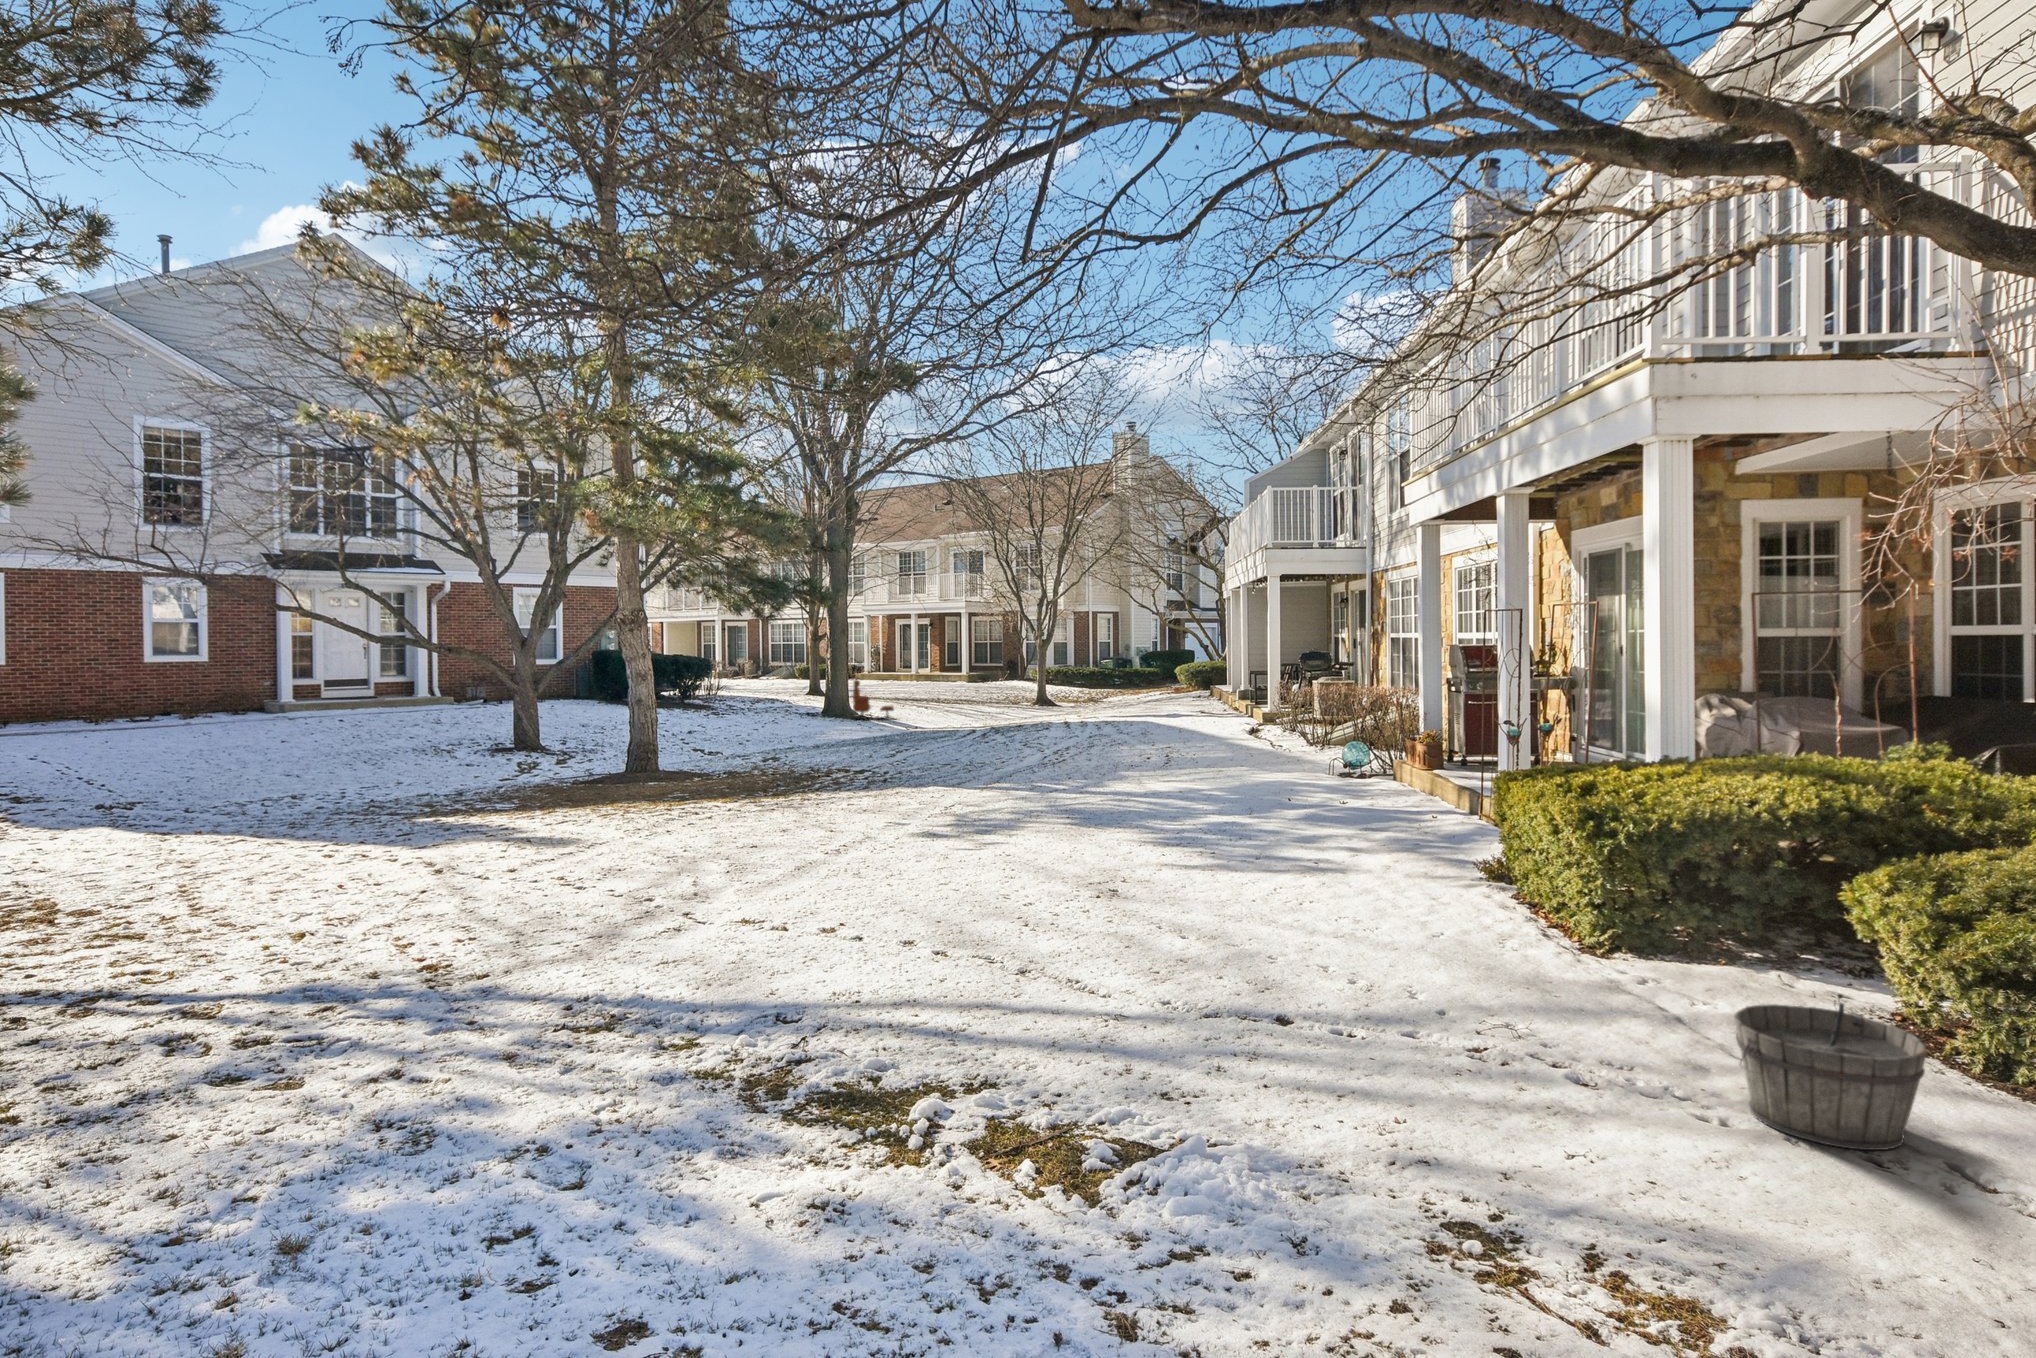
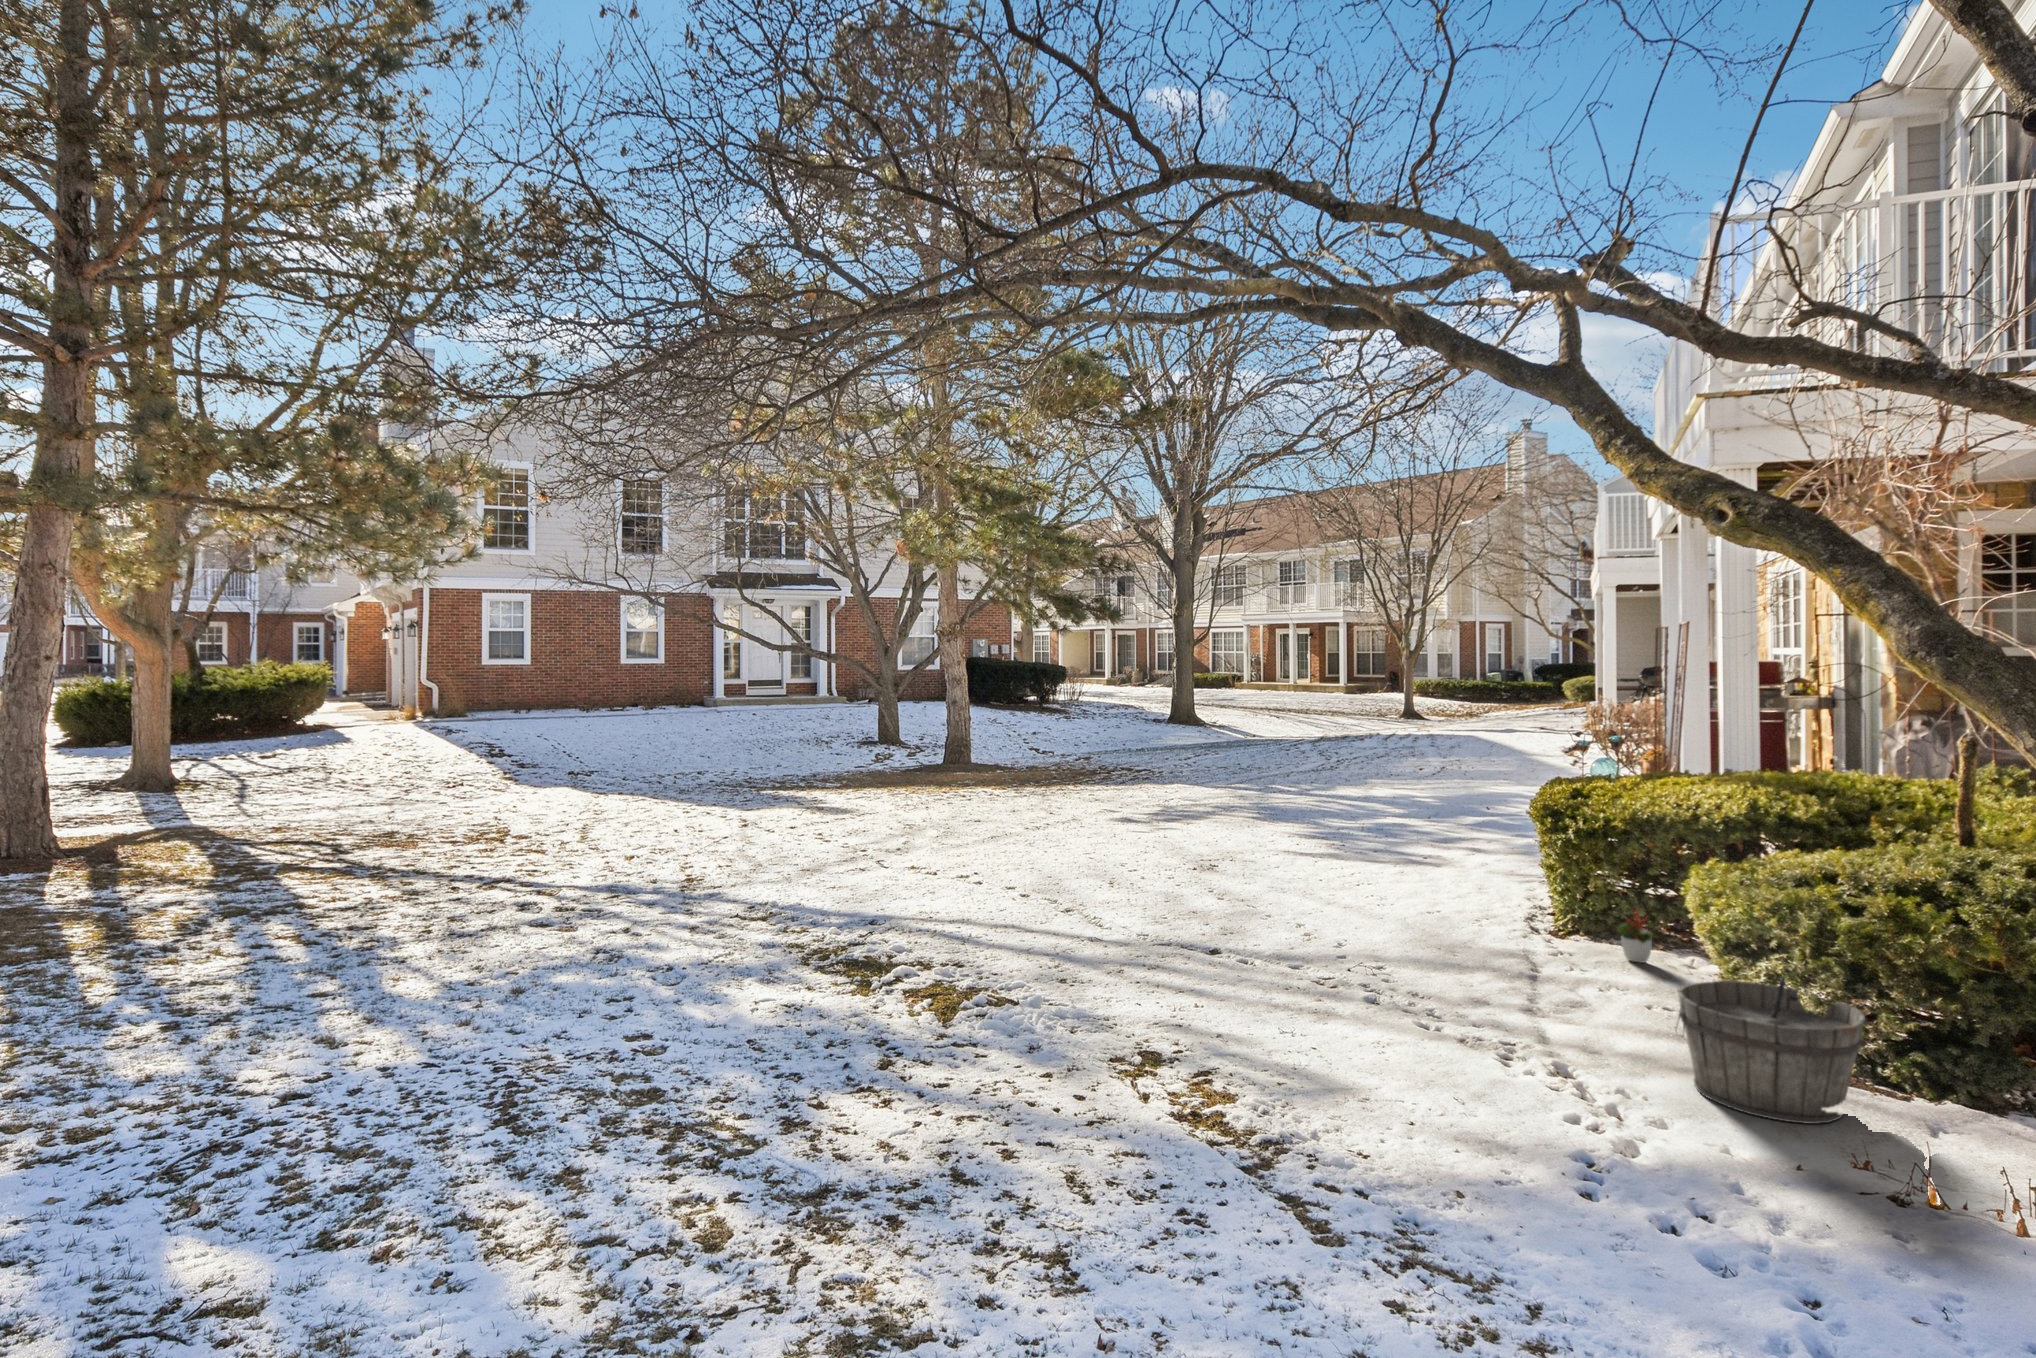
lounge chair: present [853,680,894,720] -> none [1188,686,1233,726]
decorative plant: none [1520,918,1555,971] -> present [1617,909,1653,963]

